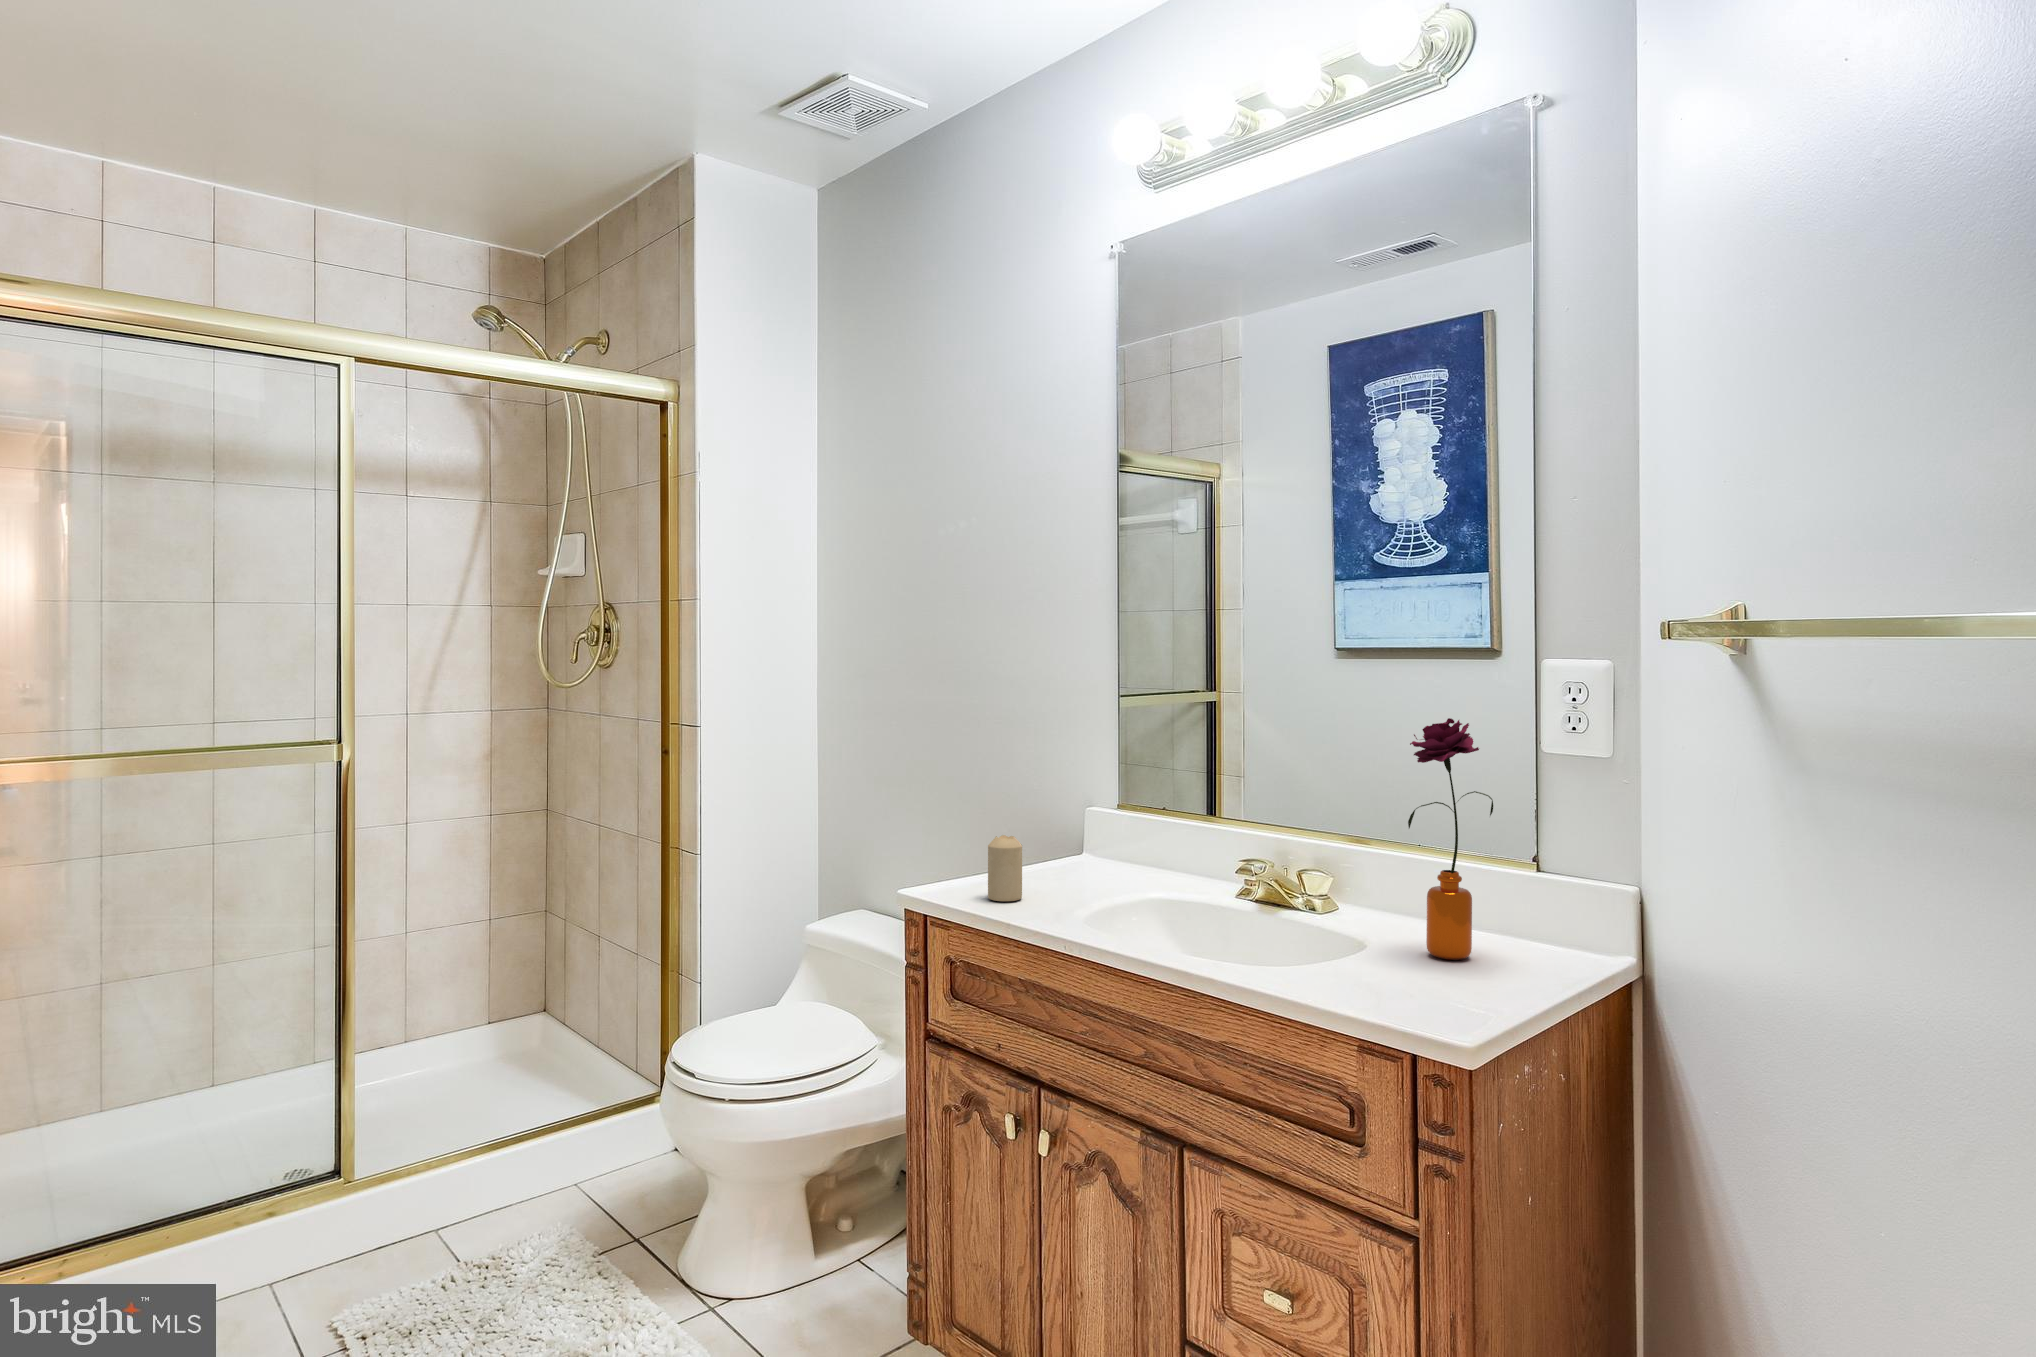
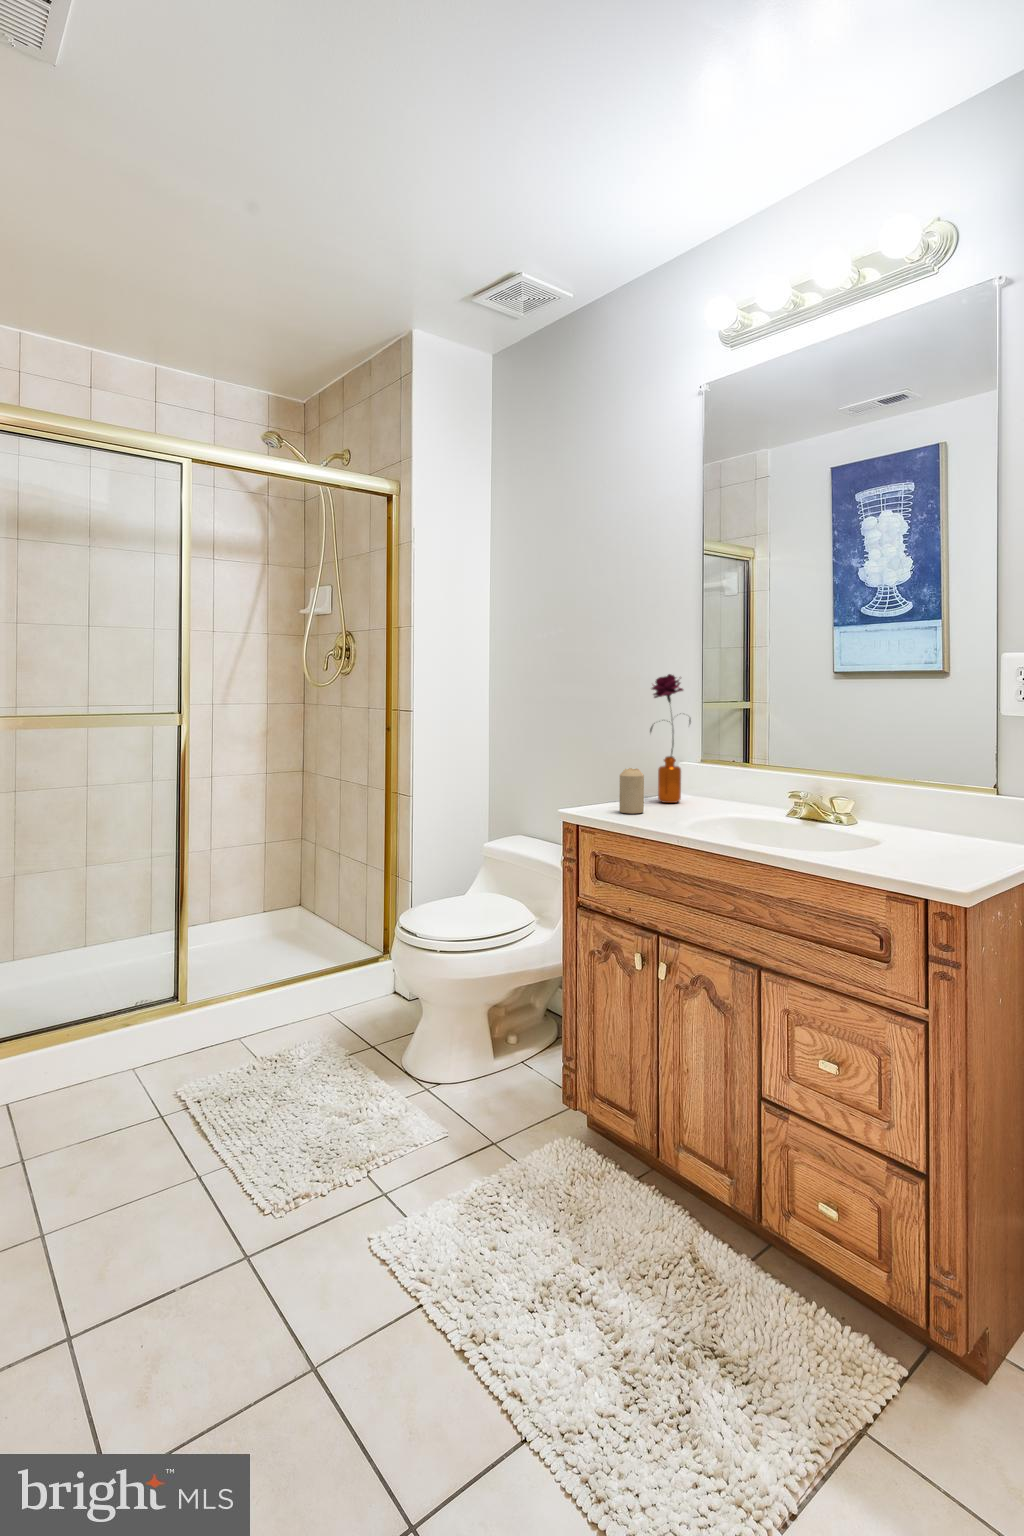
flower: present [1408,718,1493,960] -> present [650,674,691,803]

